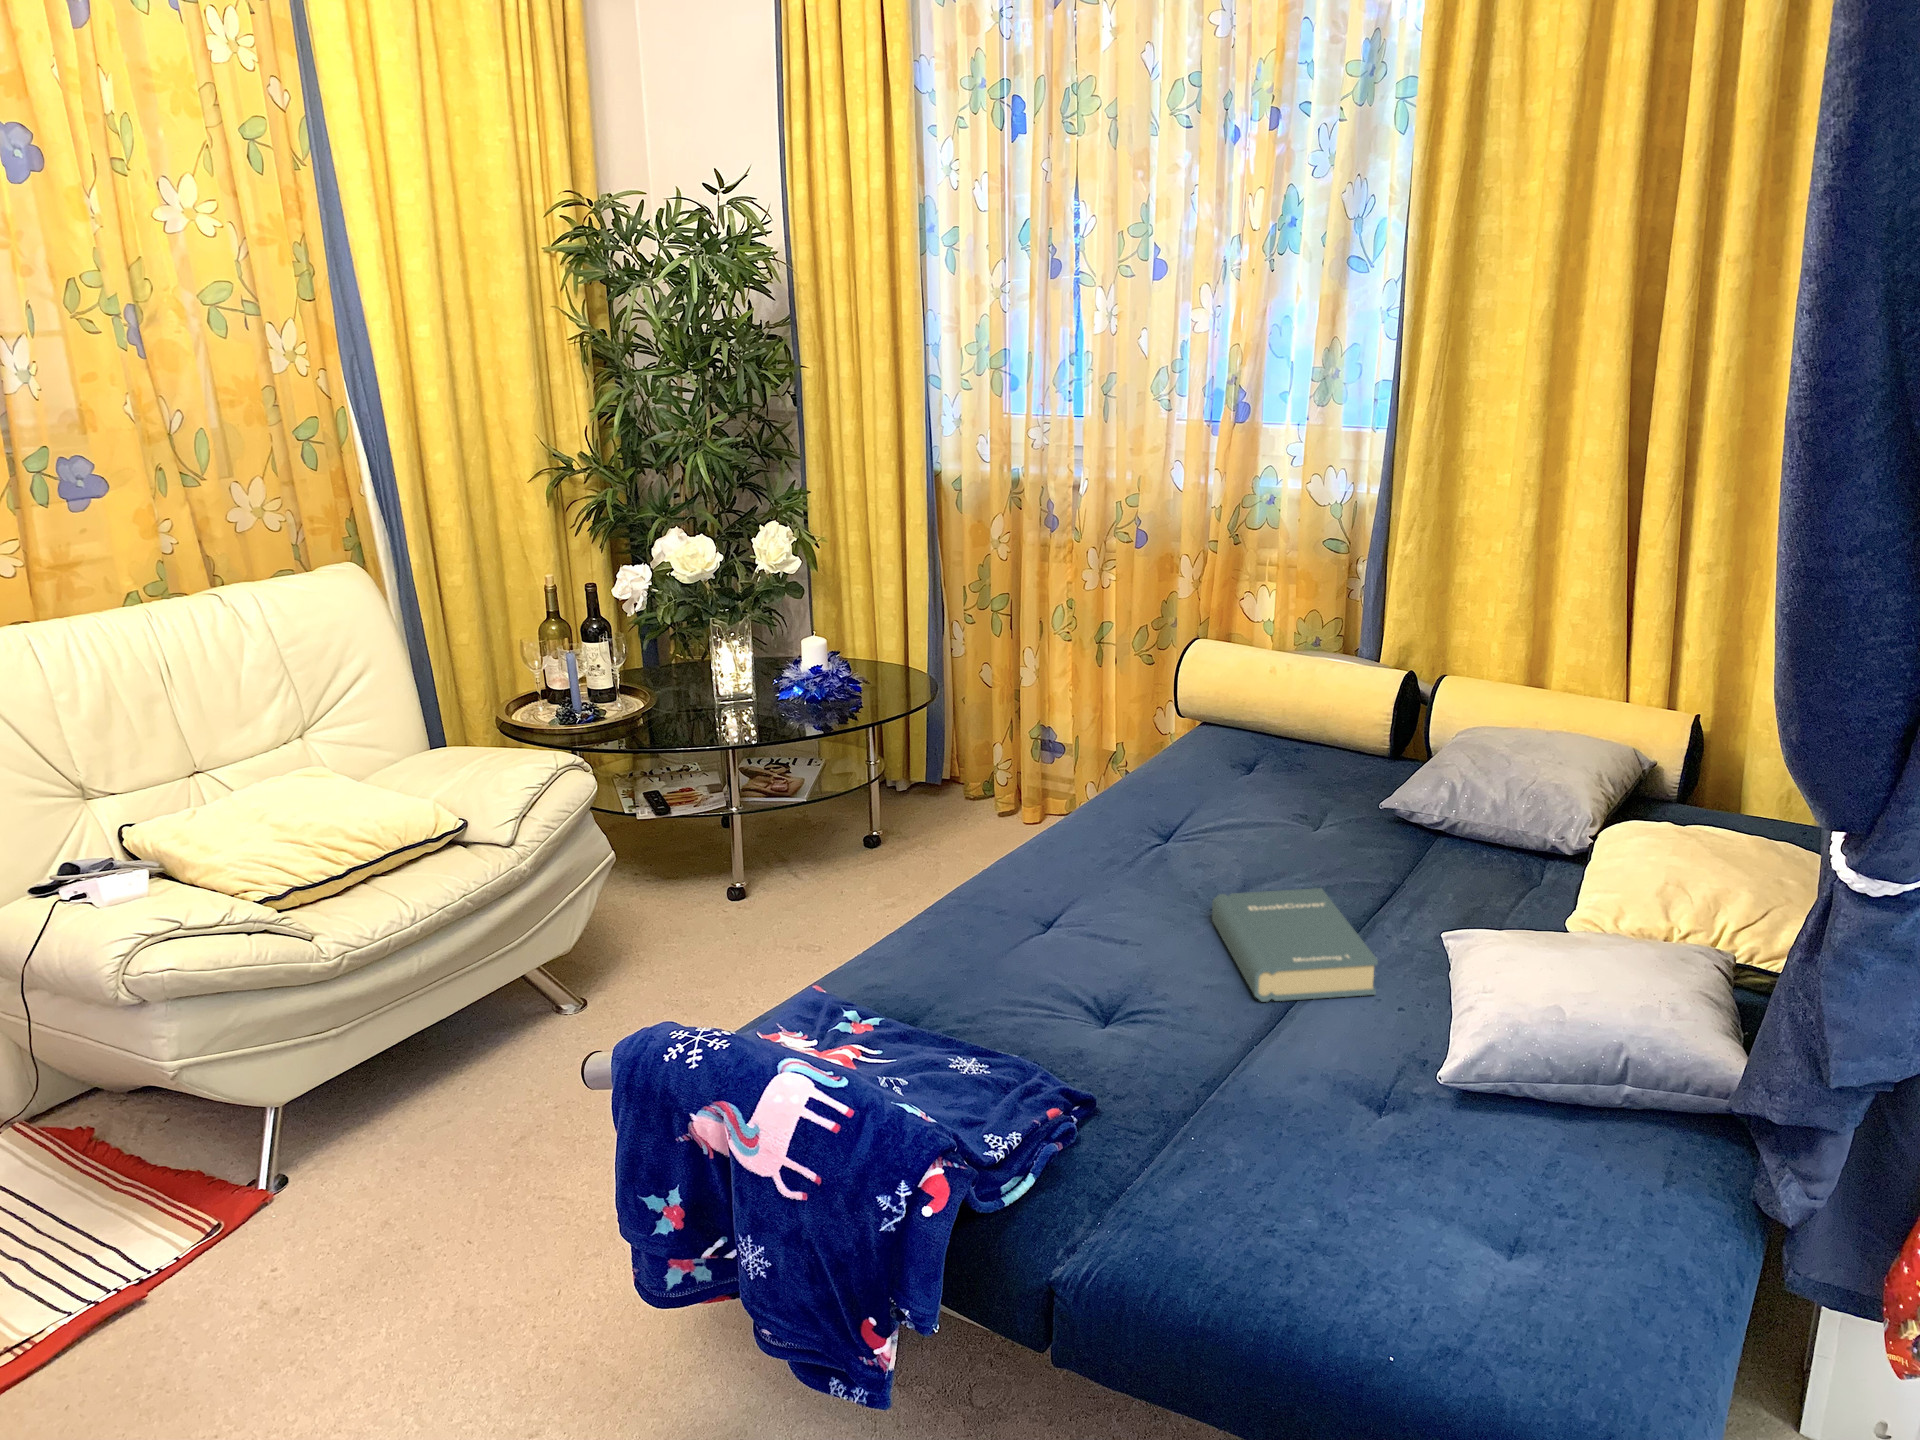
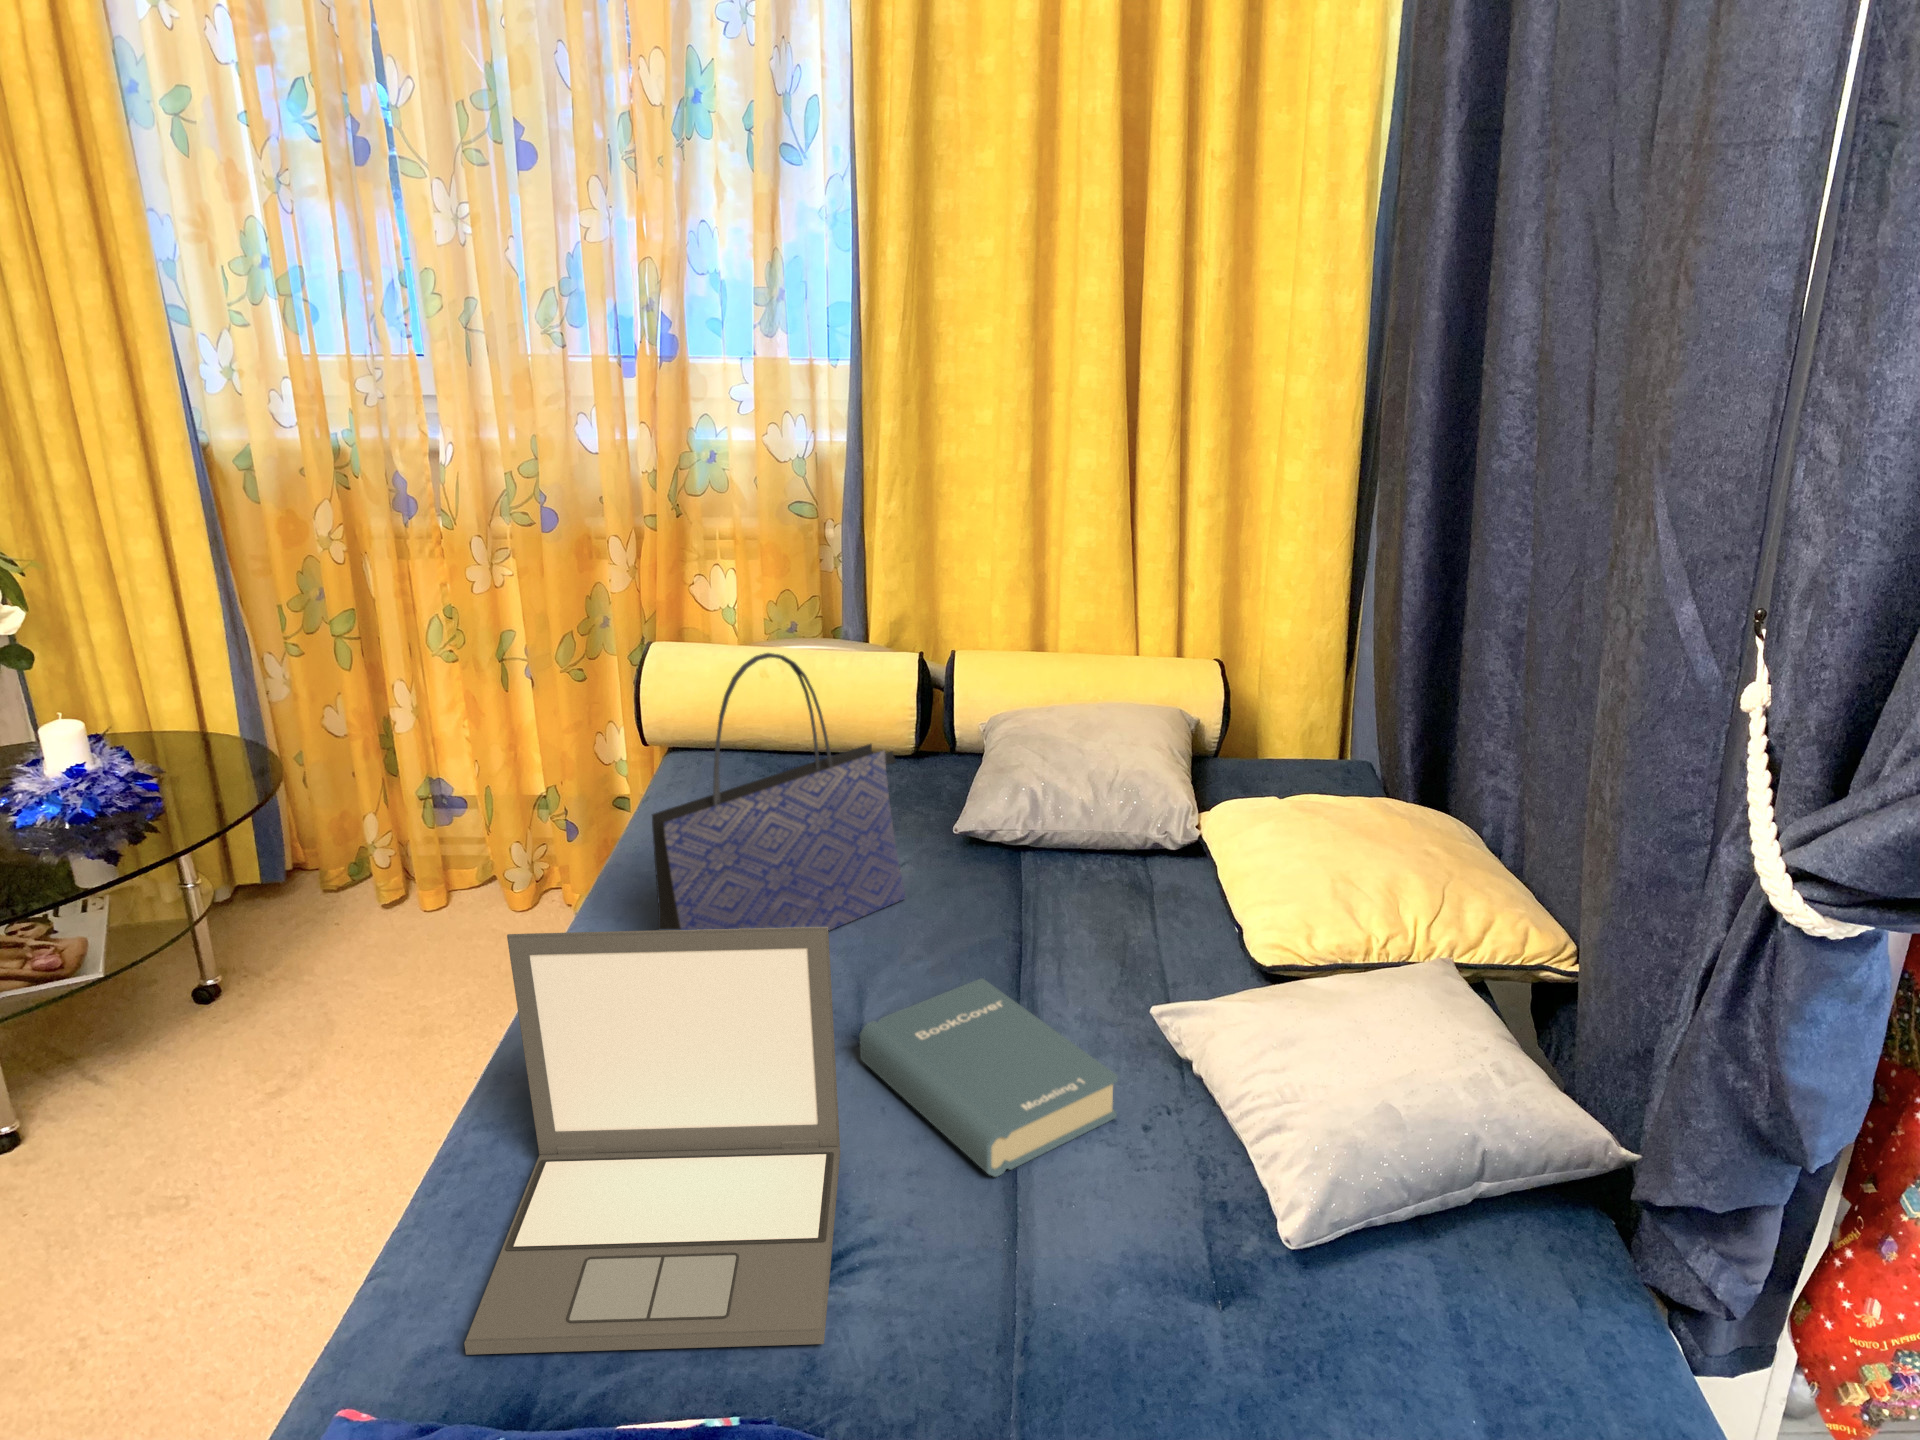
tote bag: none [1112,629,1322,860] -> present [652,653,905,930]
laptop: none [897,764,1167,1045] -> present [464,927,840,1355]

